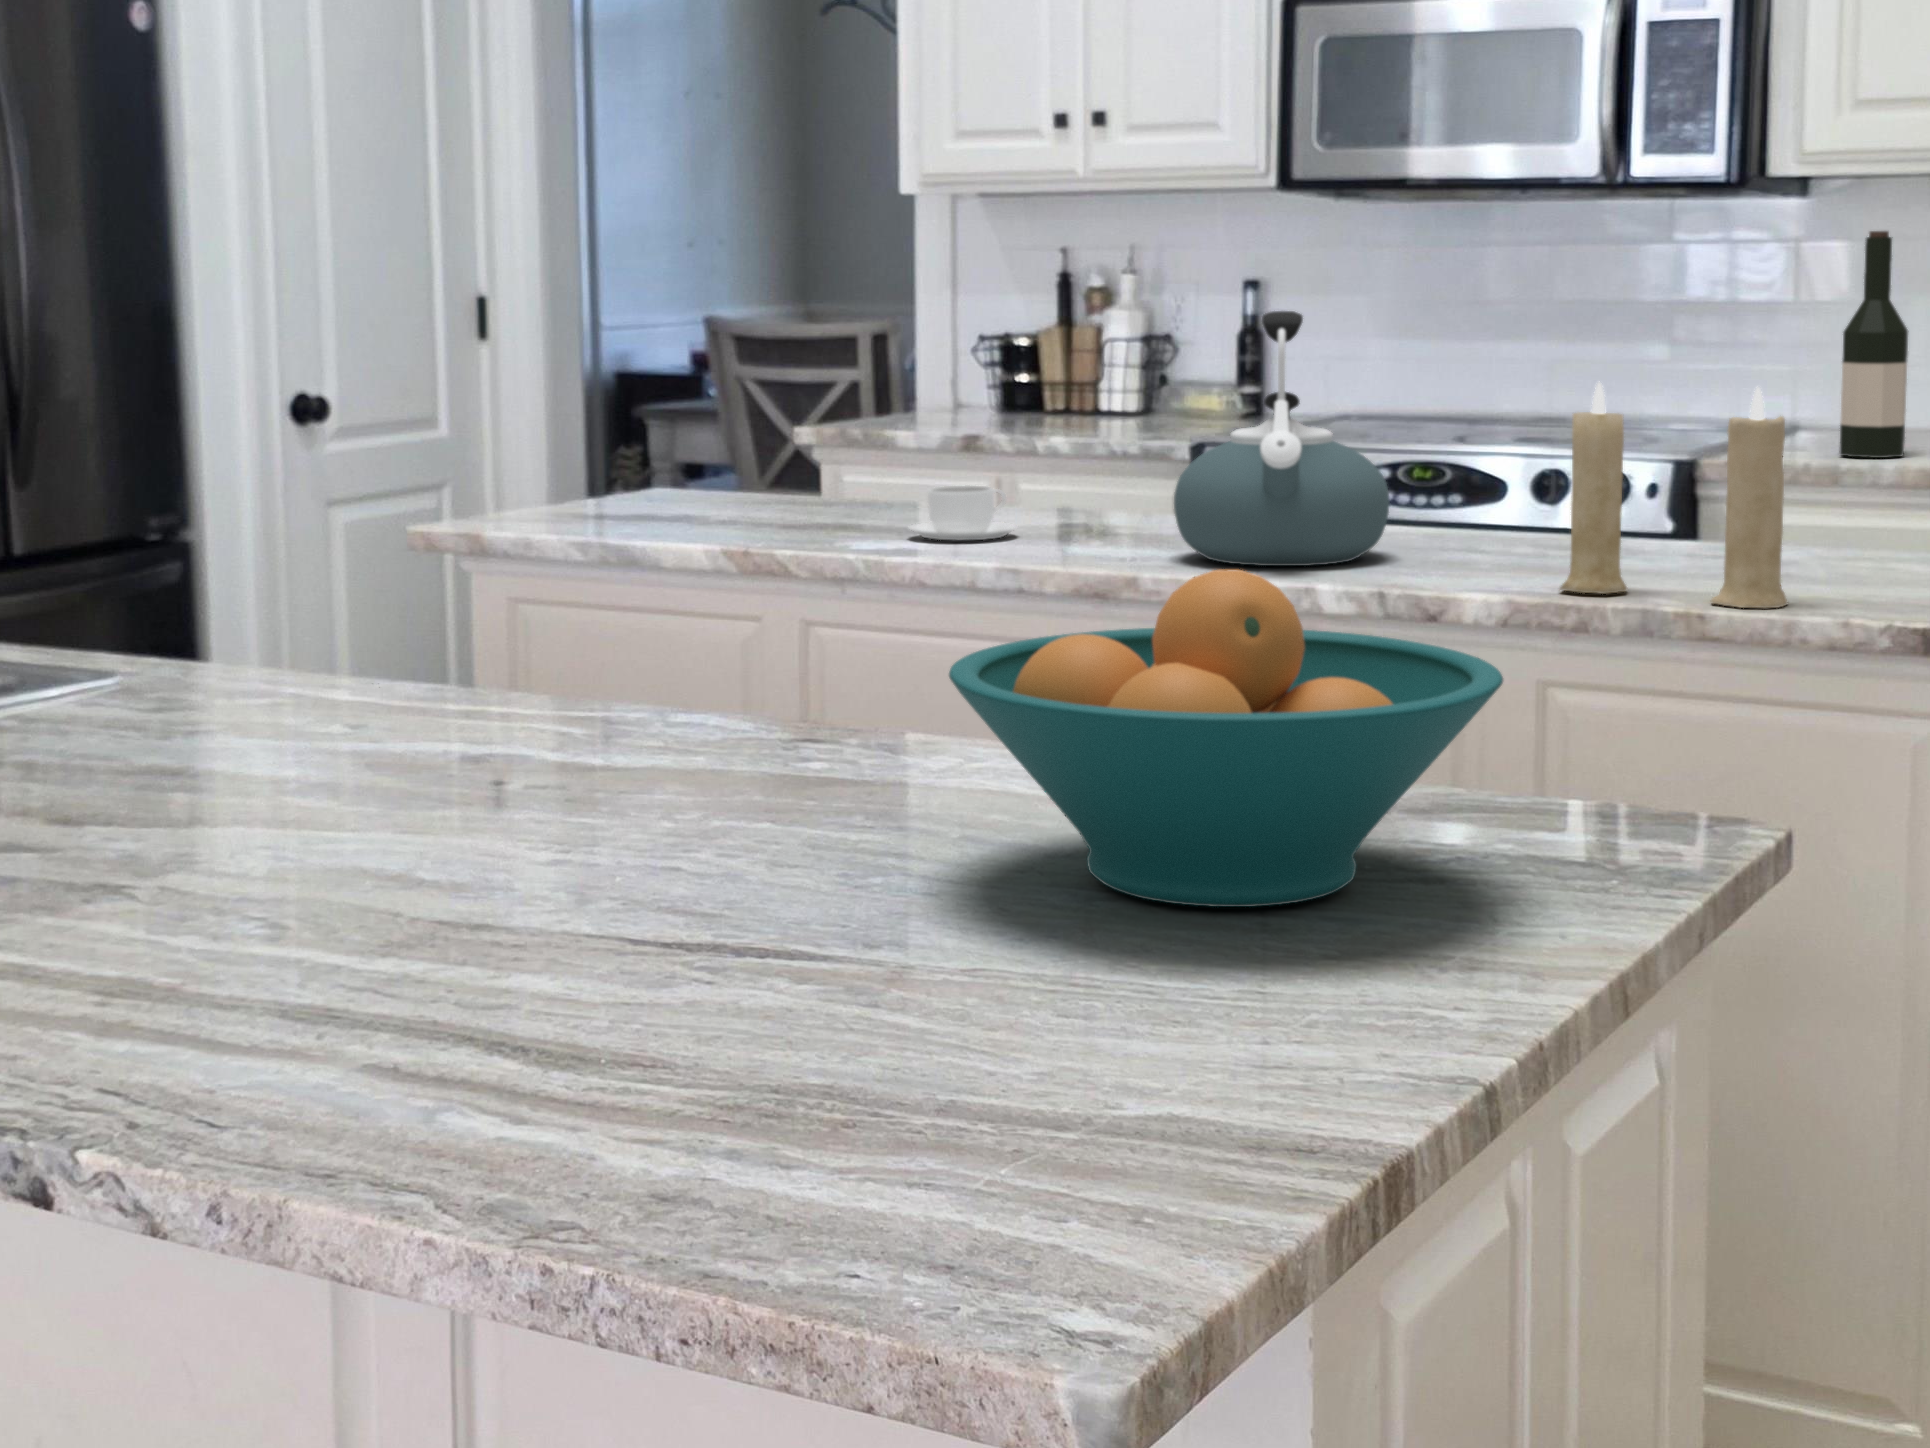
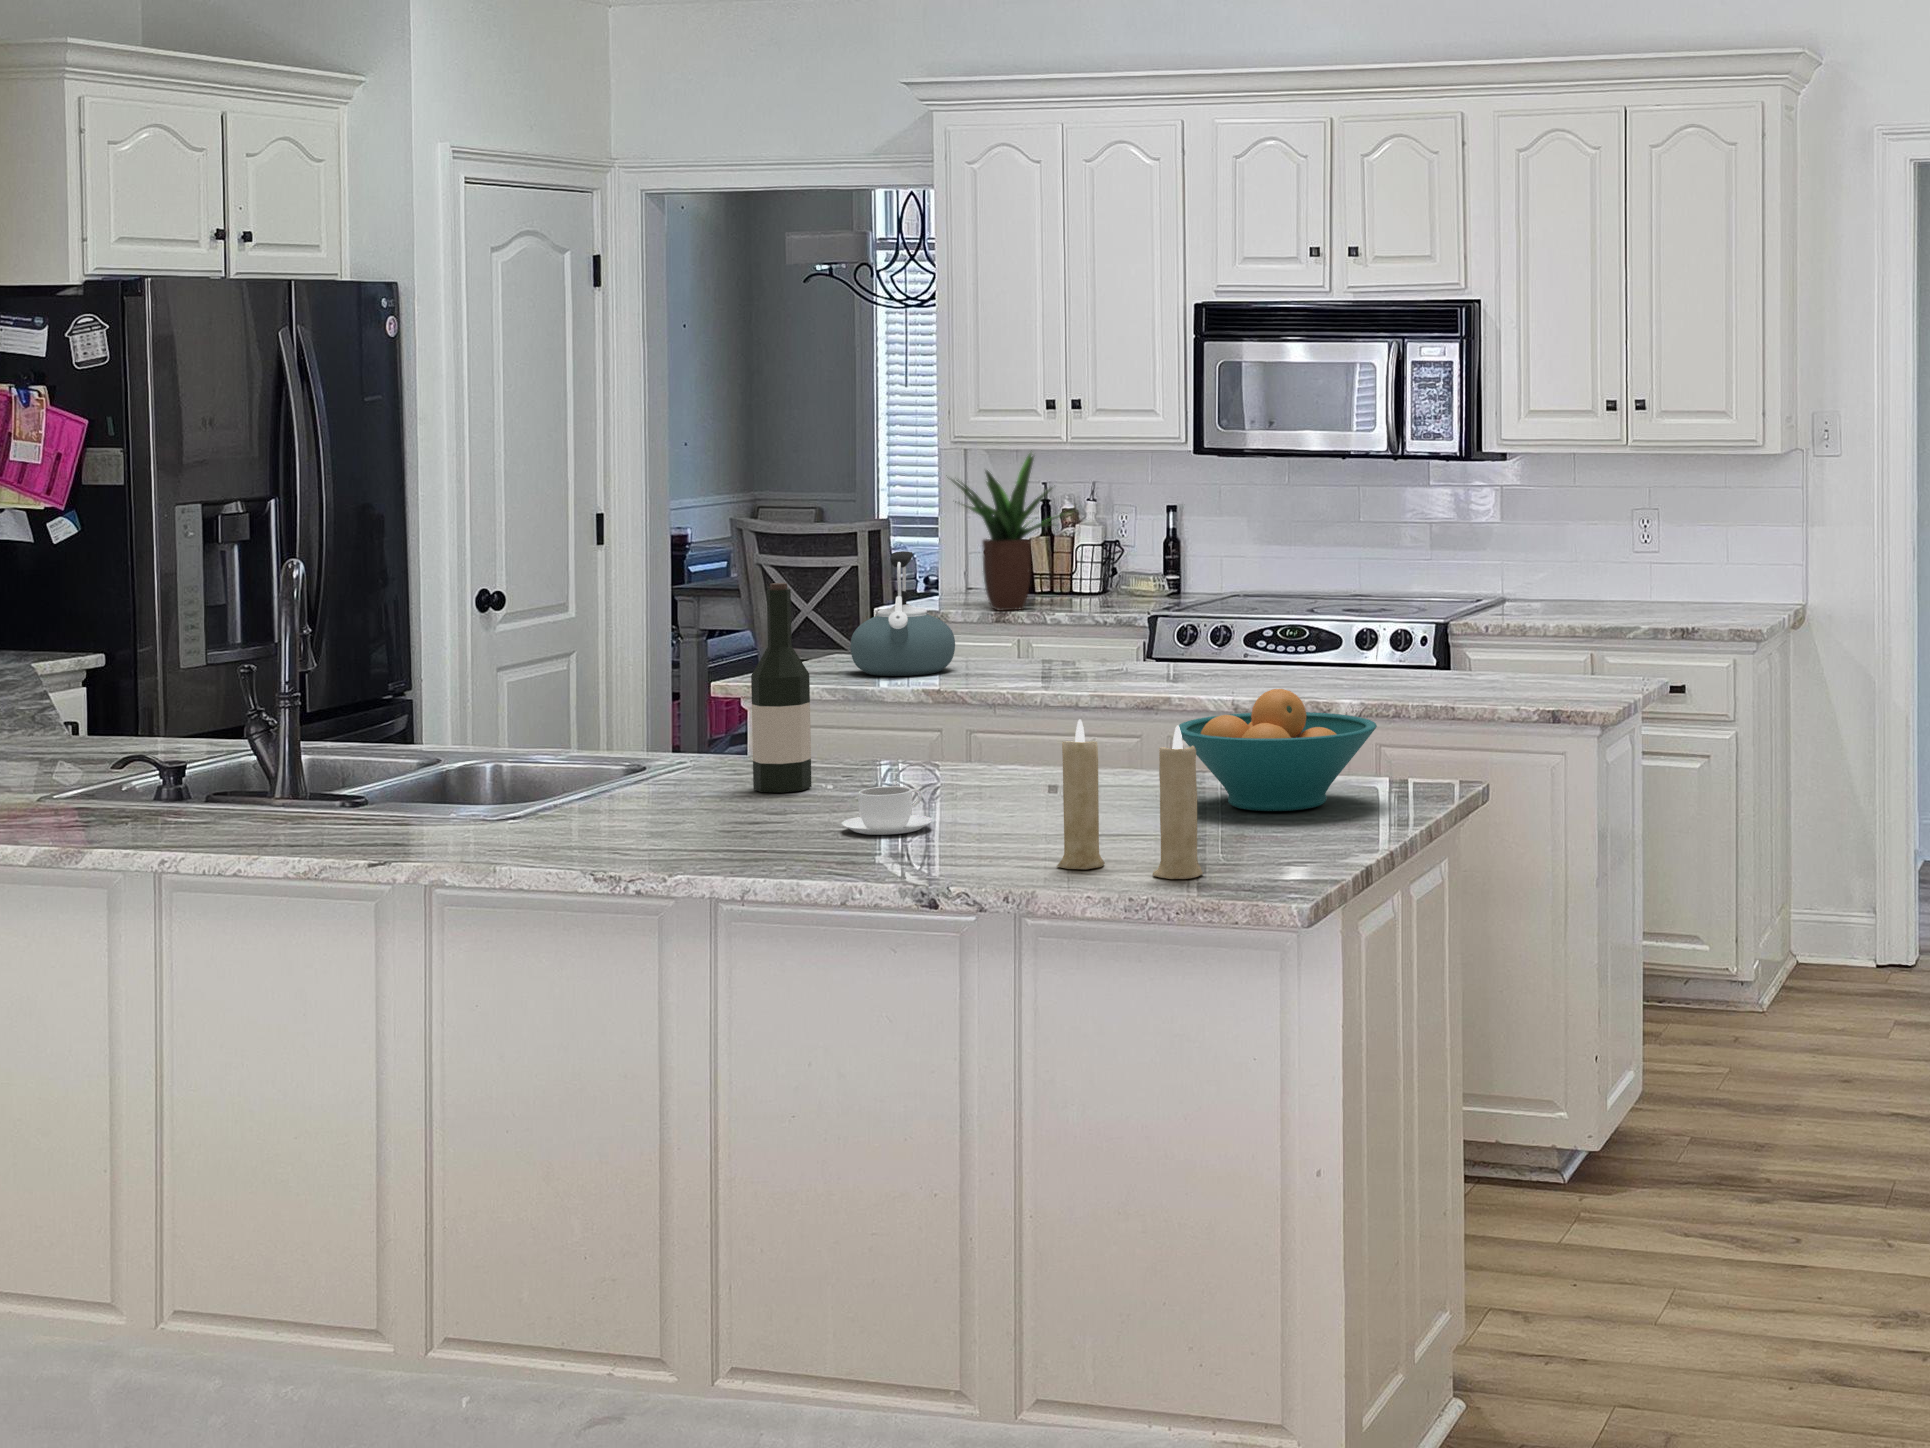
potted plant: none [908,194,1108,432] -> present [952,453,1065,611]
wine bottle: present [1839,231,1908,458] -> present [751,583,812,793]
kettle: present [1174,311,1390,566] -> present [850,551,955,676]
candle: present [1560,382,1787,608] -> present [1057,719,1203,879]
coffee cup: present [909,485,1017,540] -> present [842,786,933,835]

